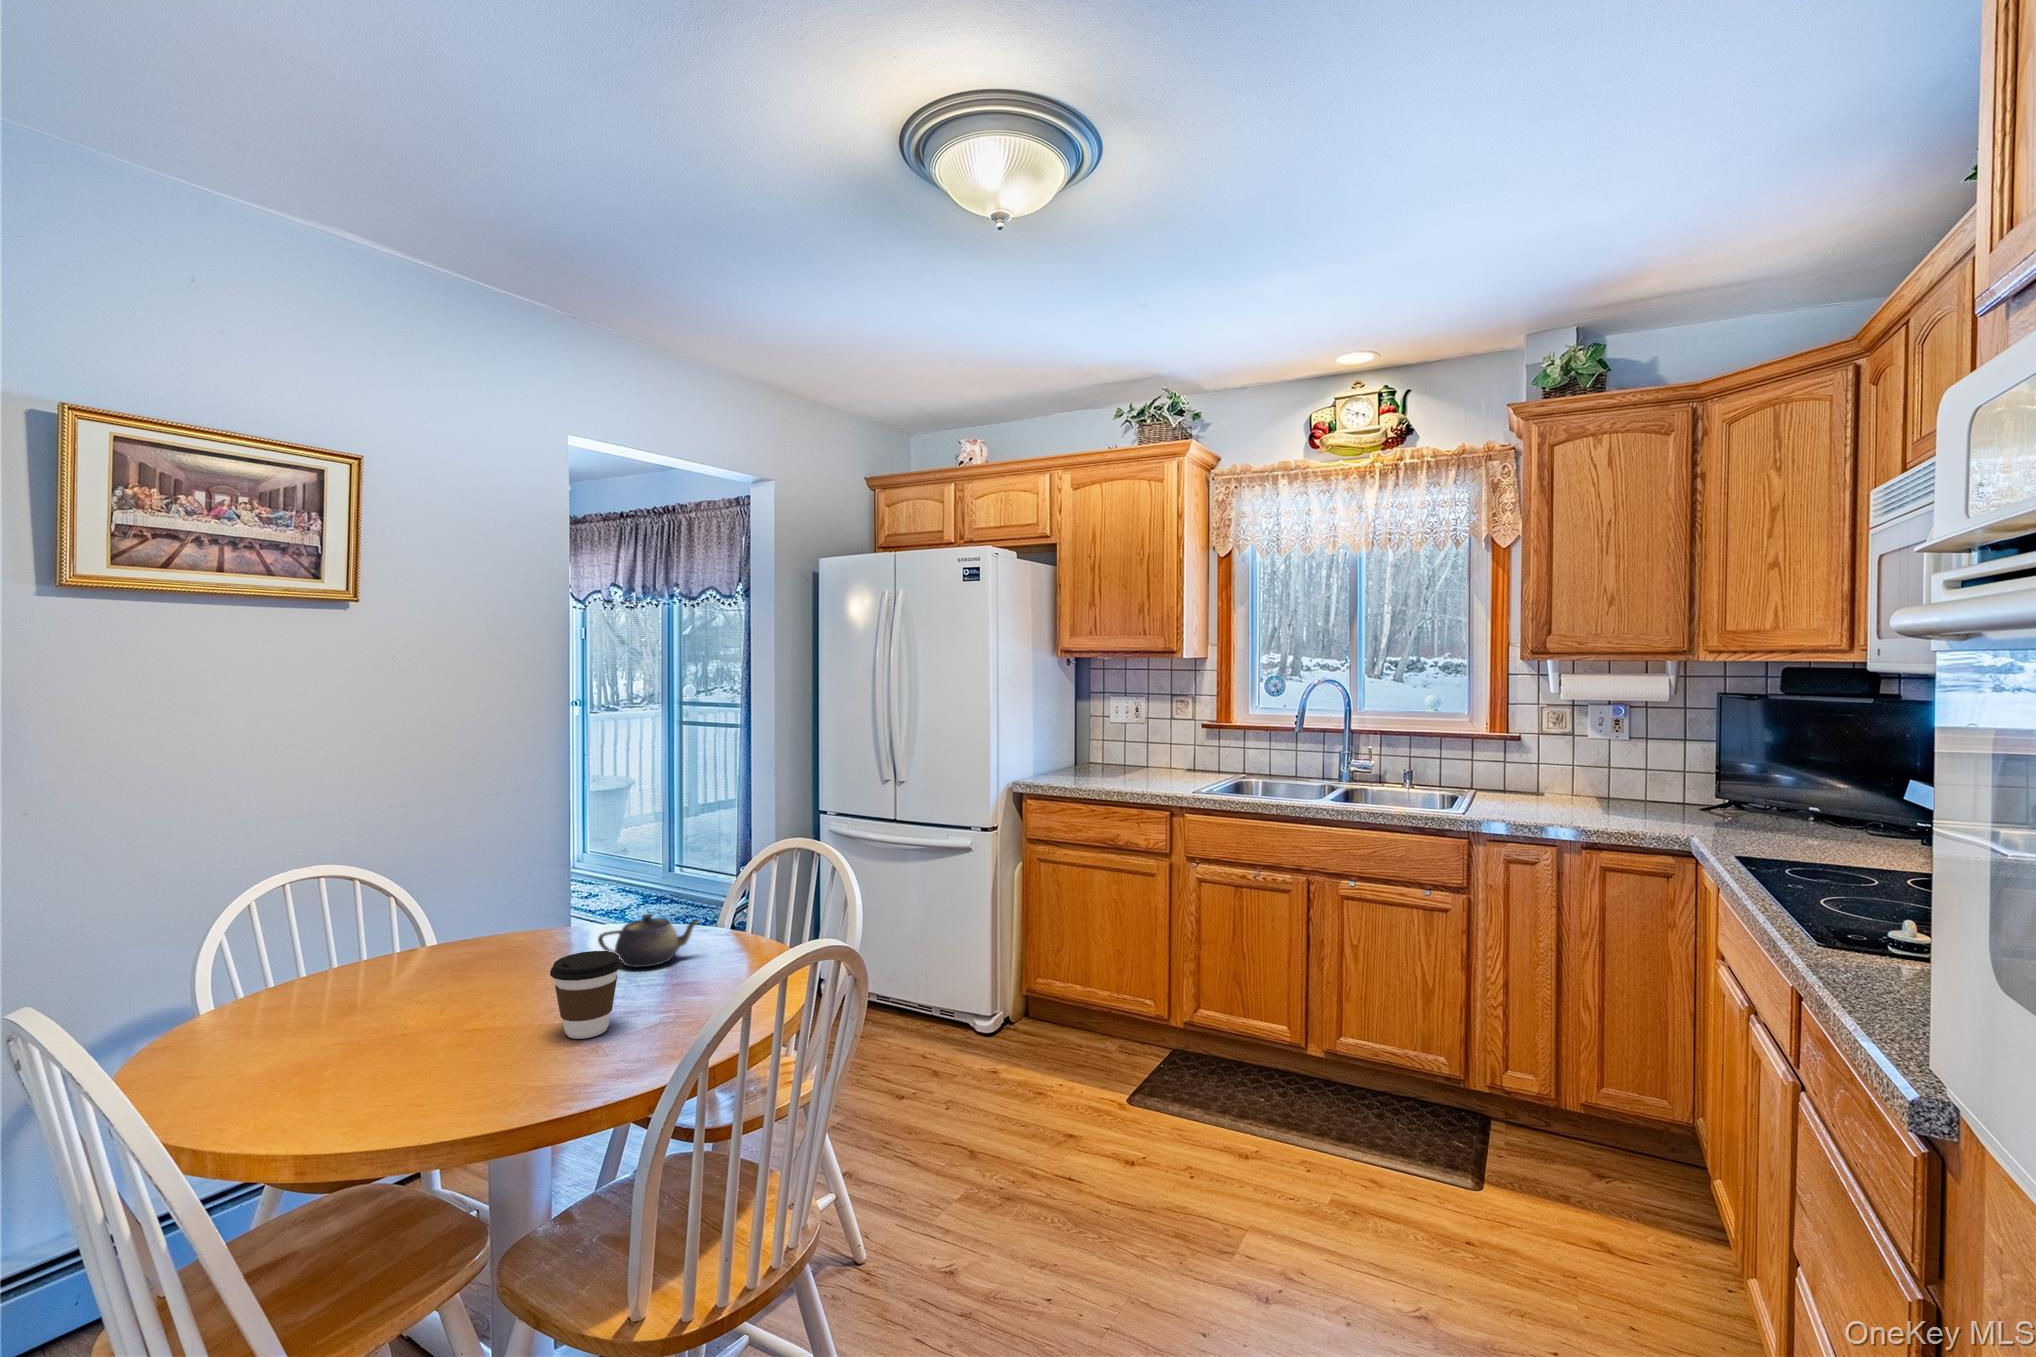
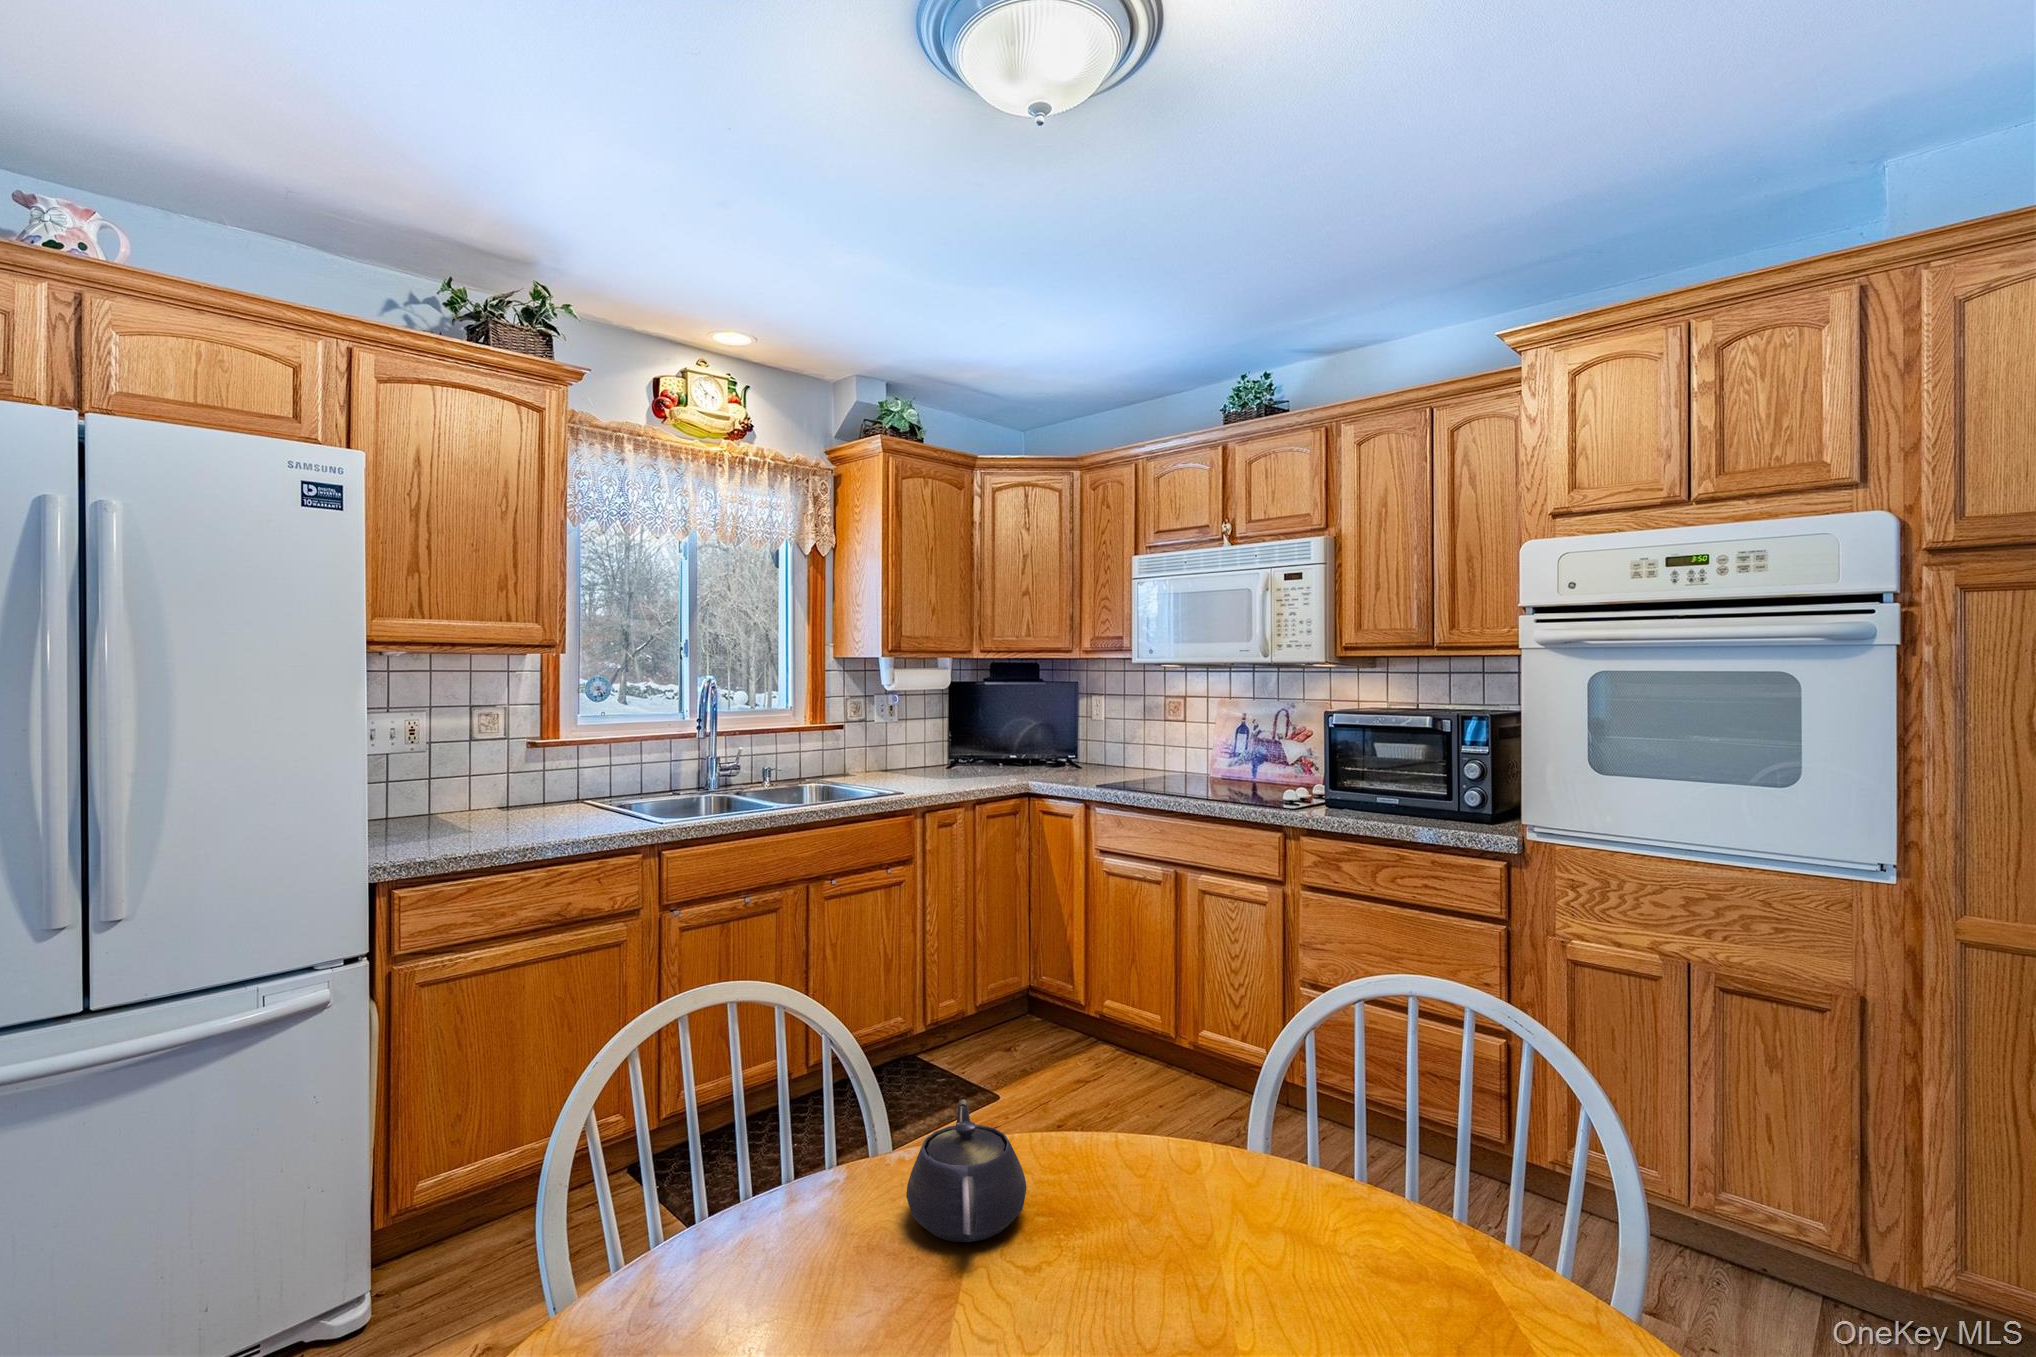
coffee cup: present [550,951,622,1039] -> none [1274,1095,1390,1256]

